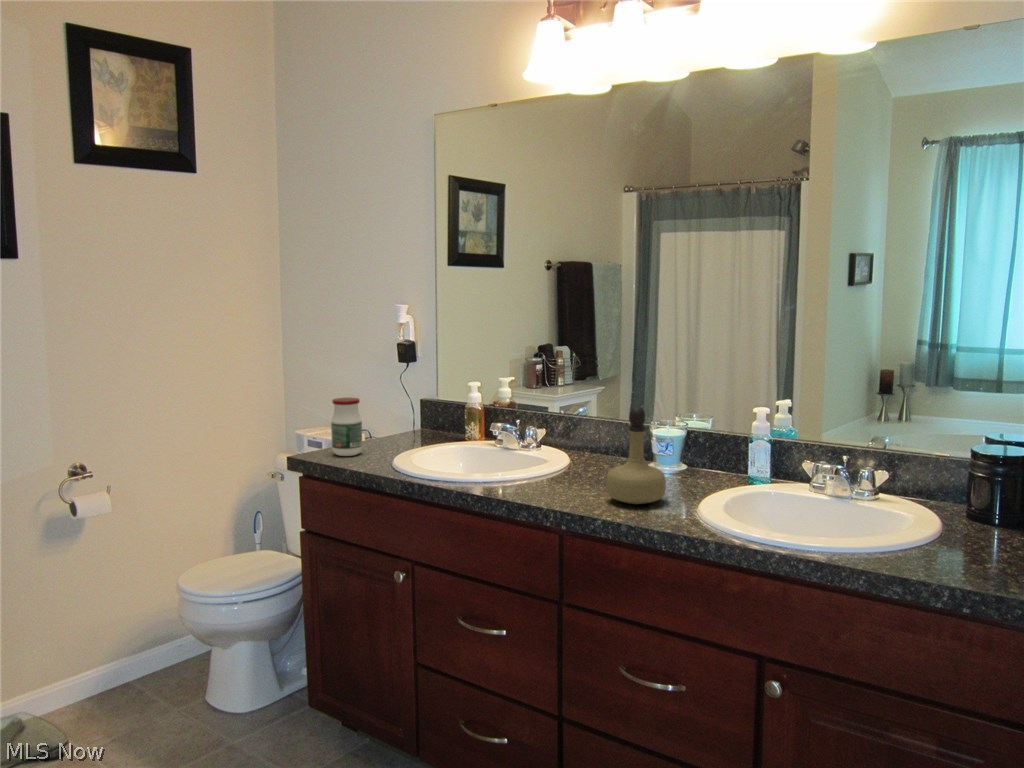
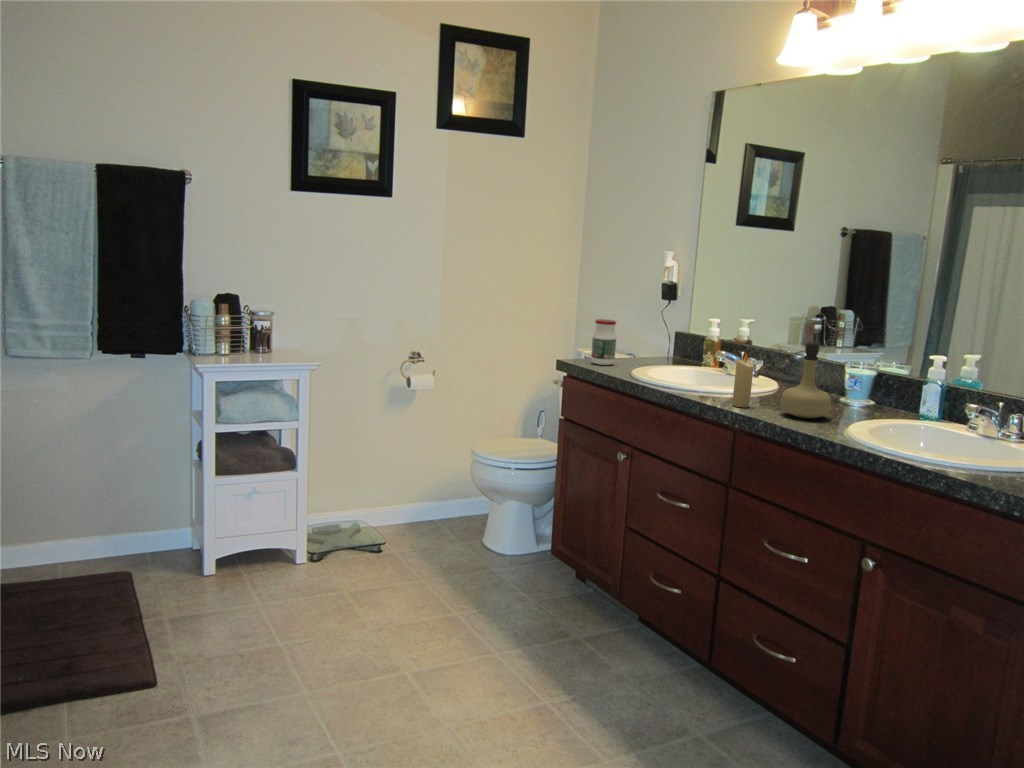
candle: none [543,428,566,499] -> present [732,353,754,407]

